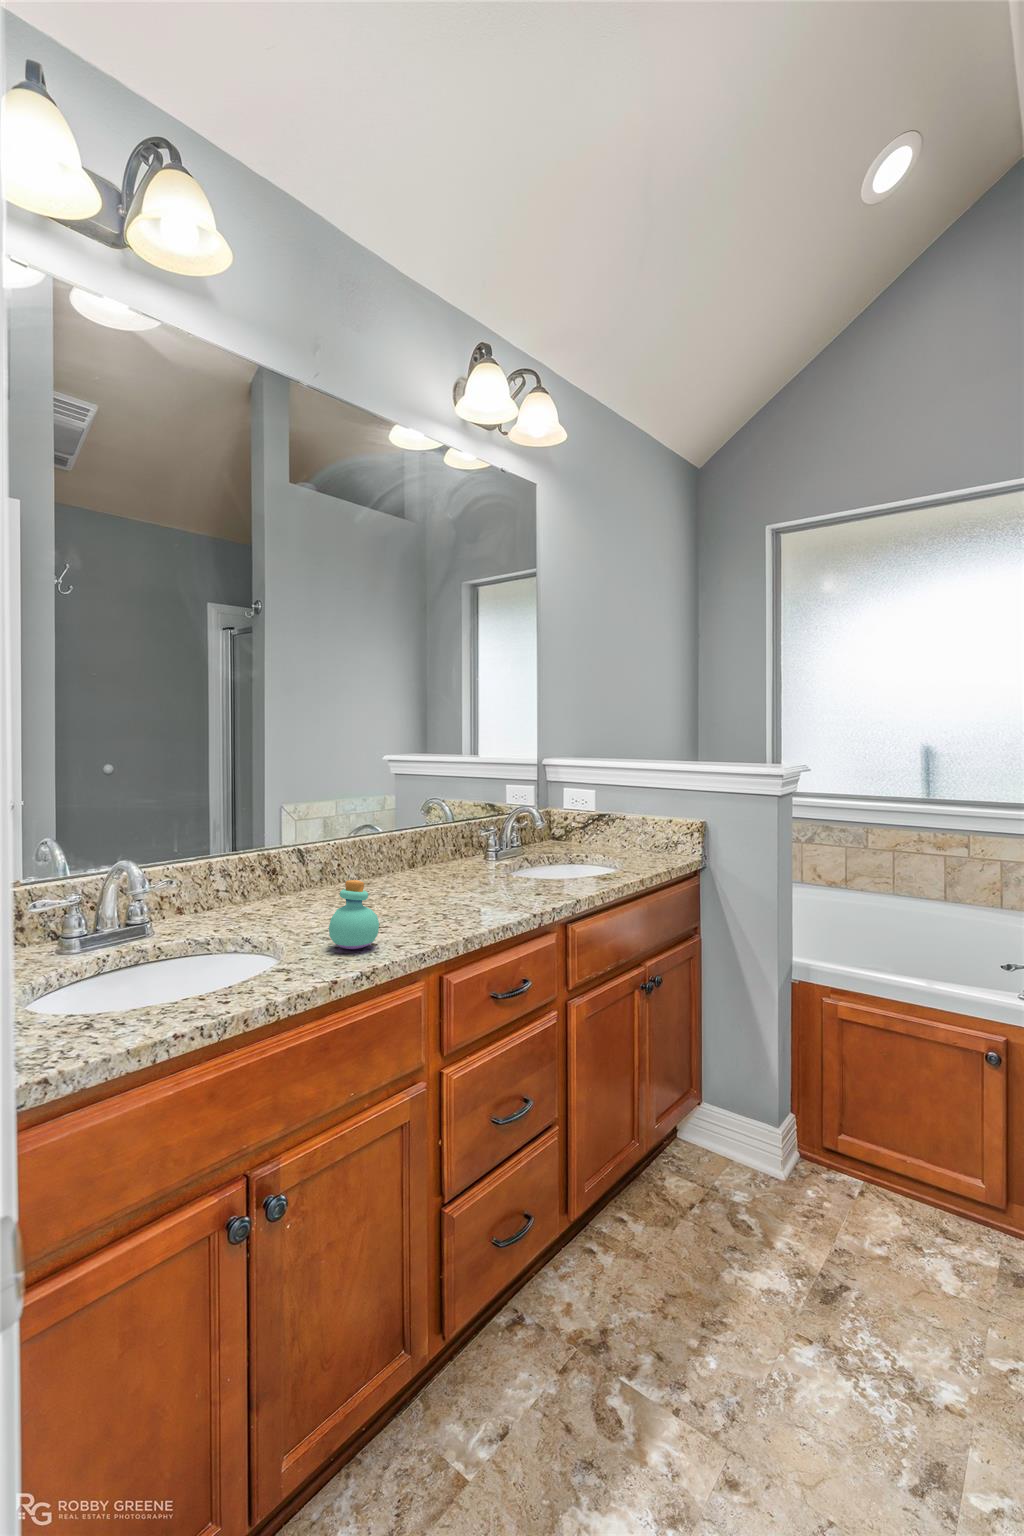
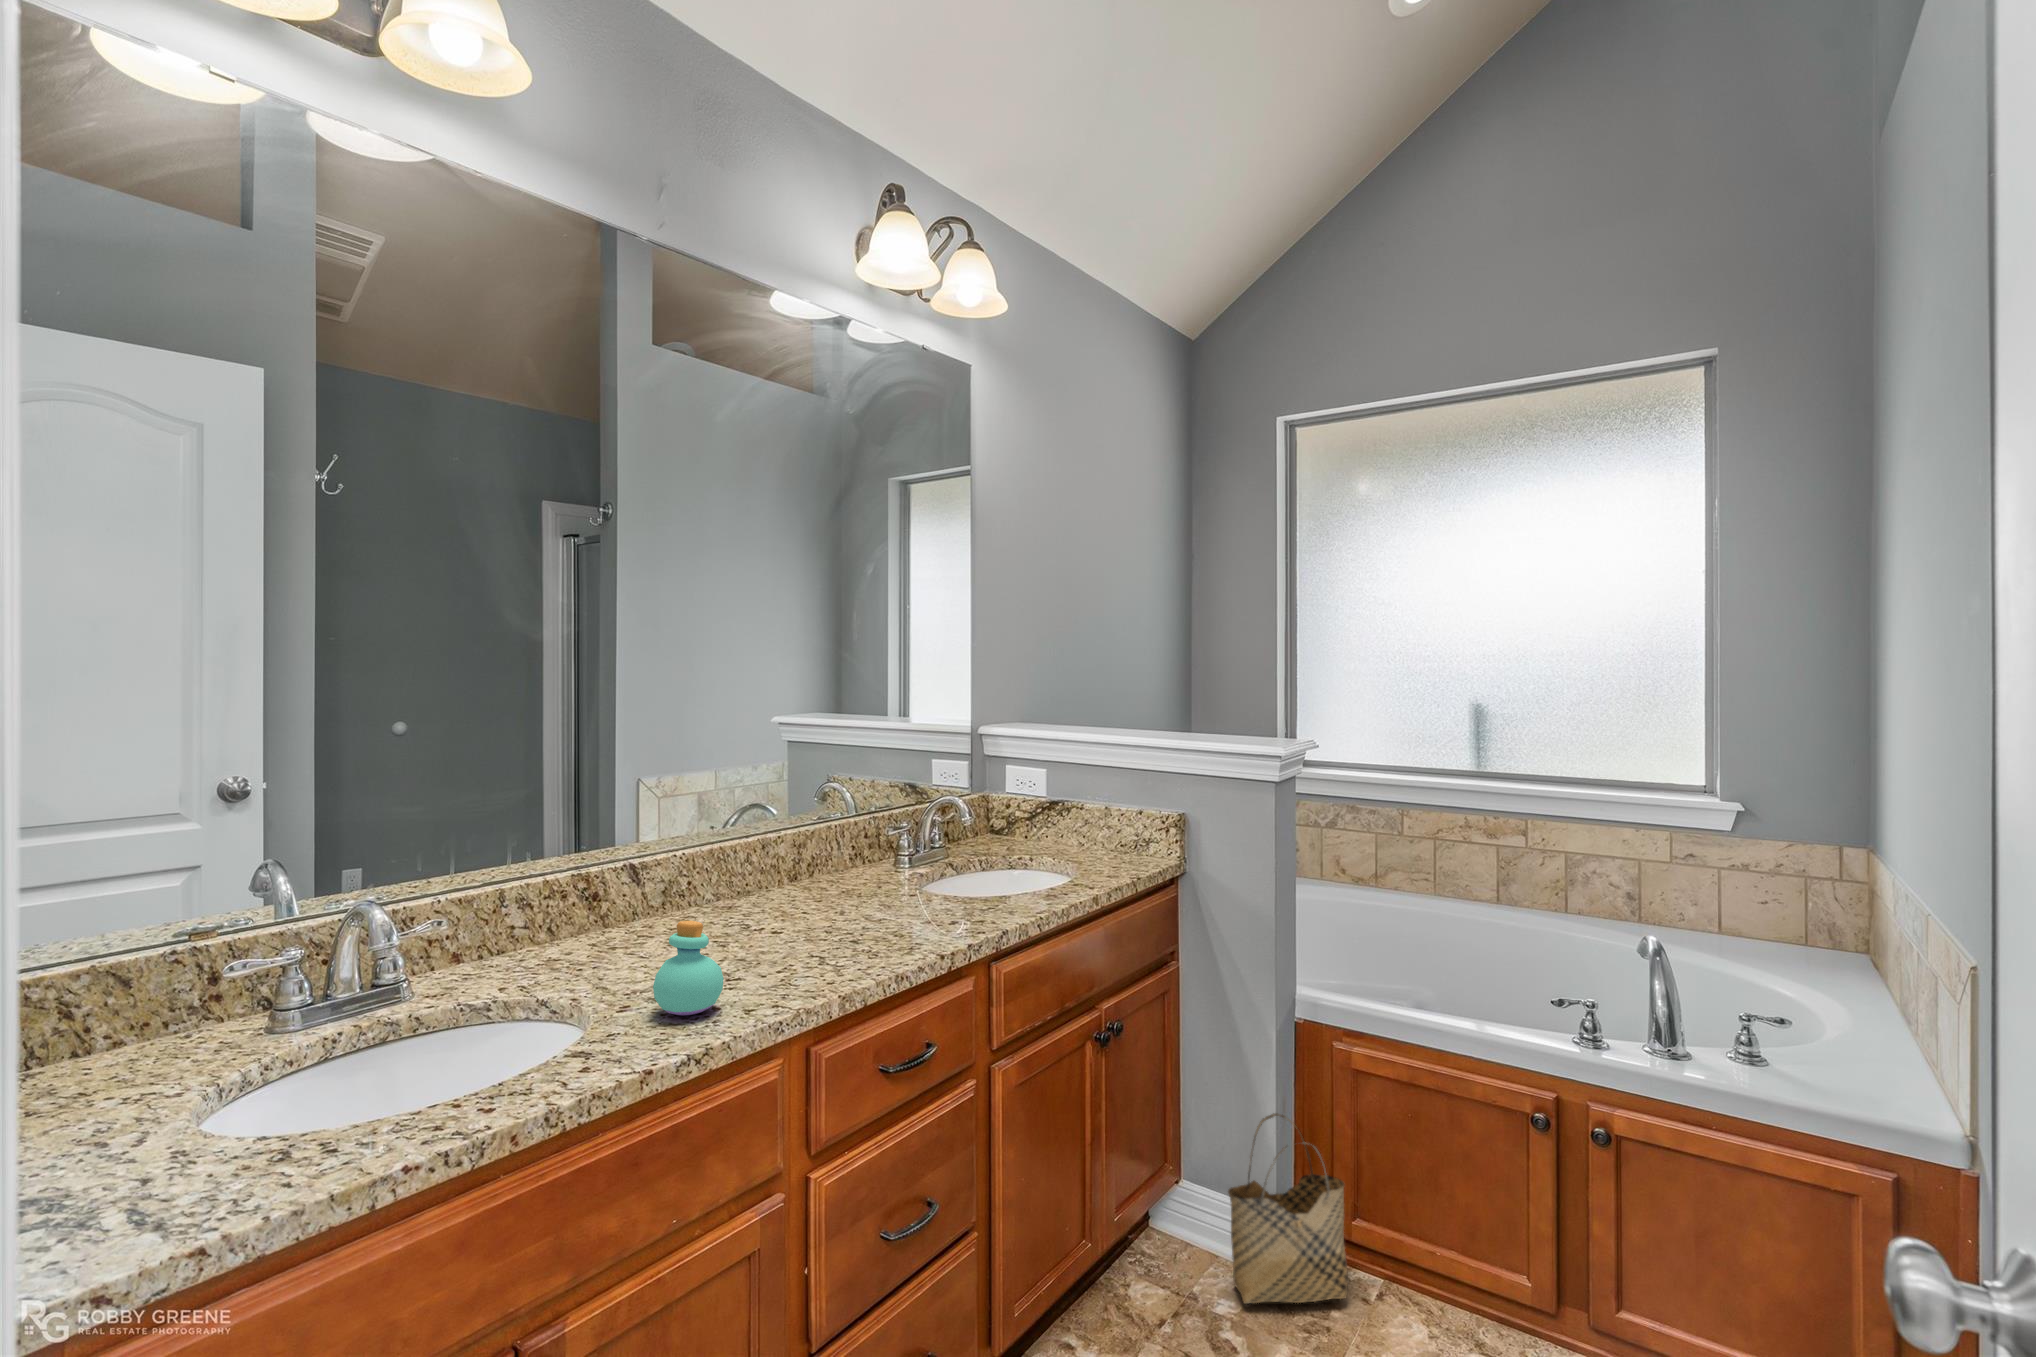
woven basket: none [742,1052,836,1194] -> present [1228,1114,1348,1304]

